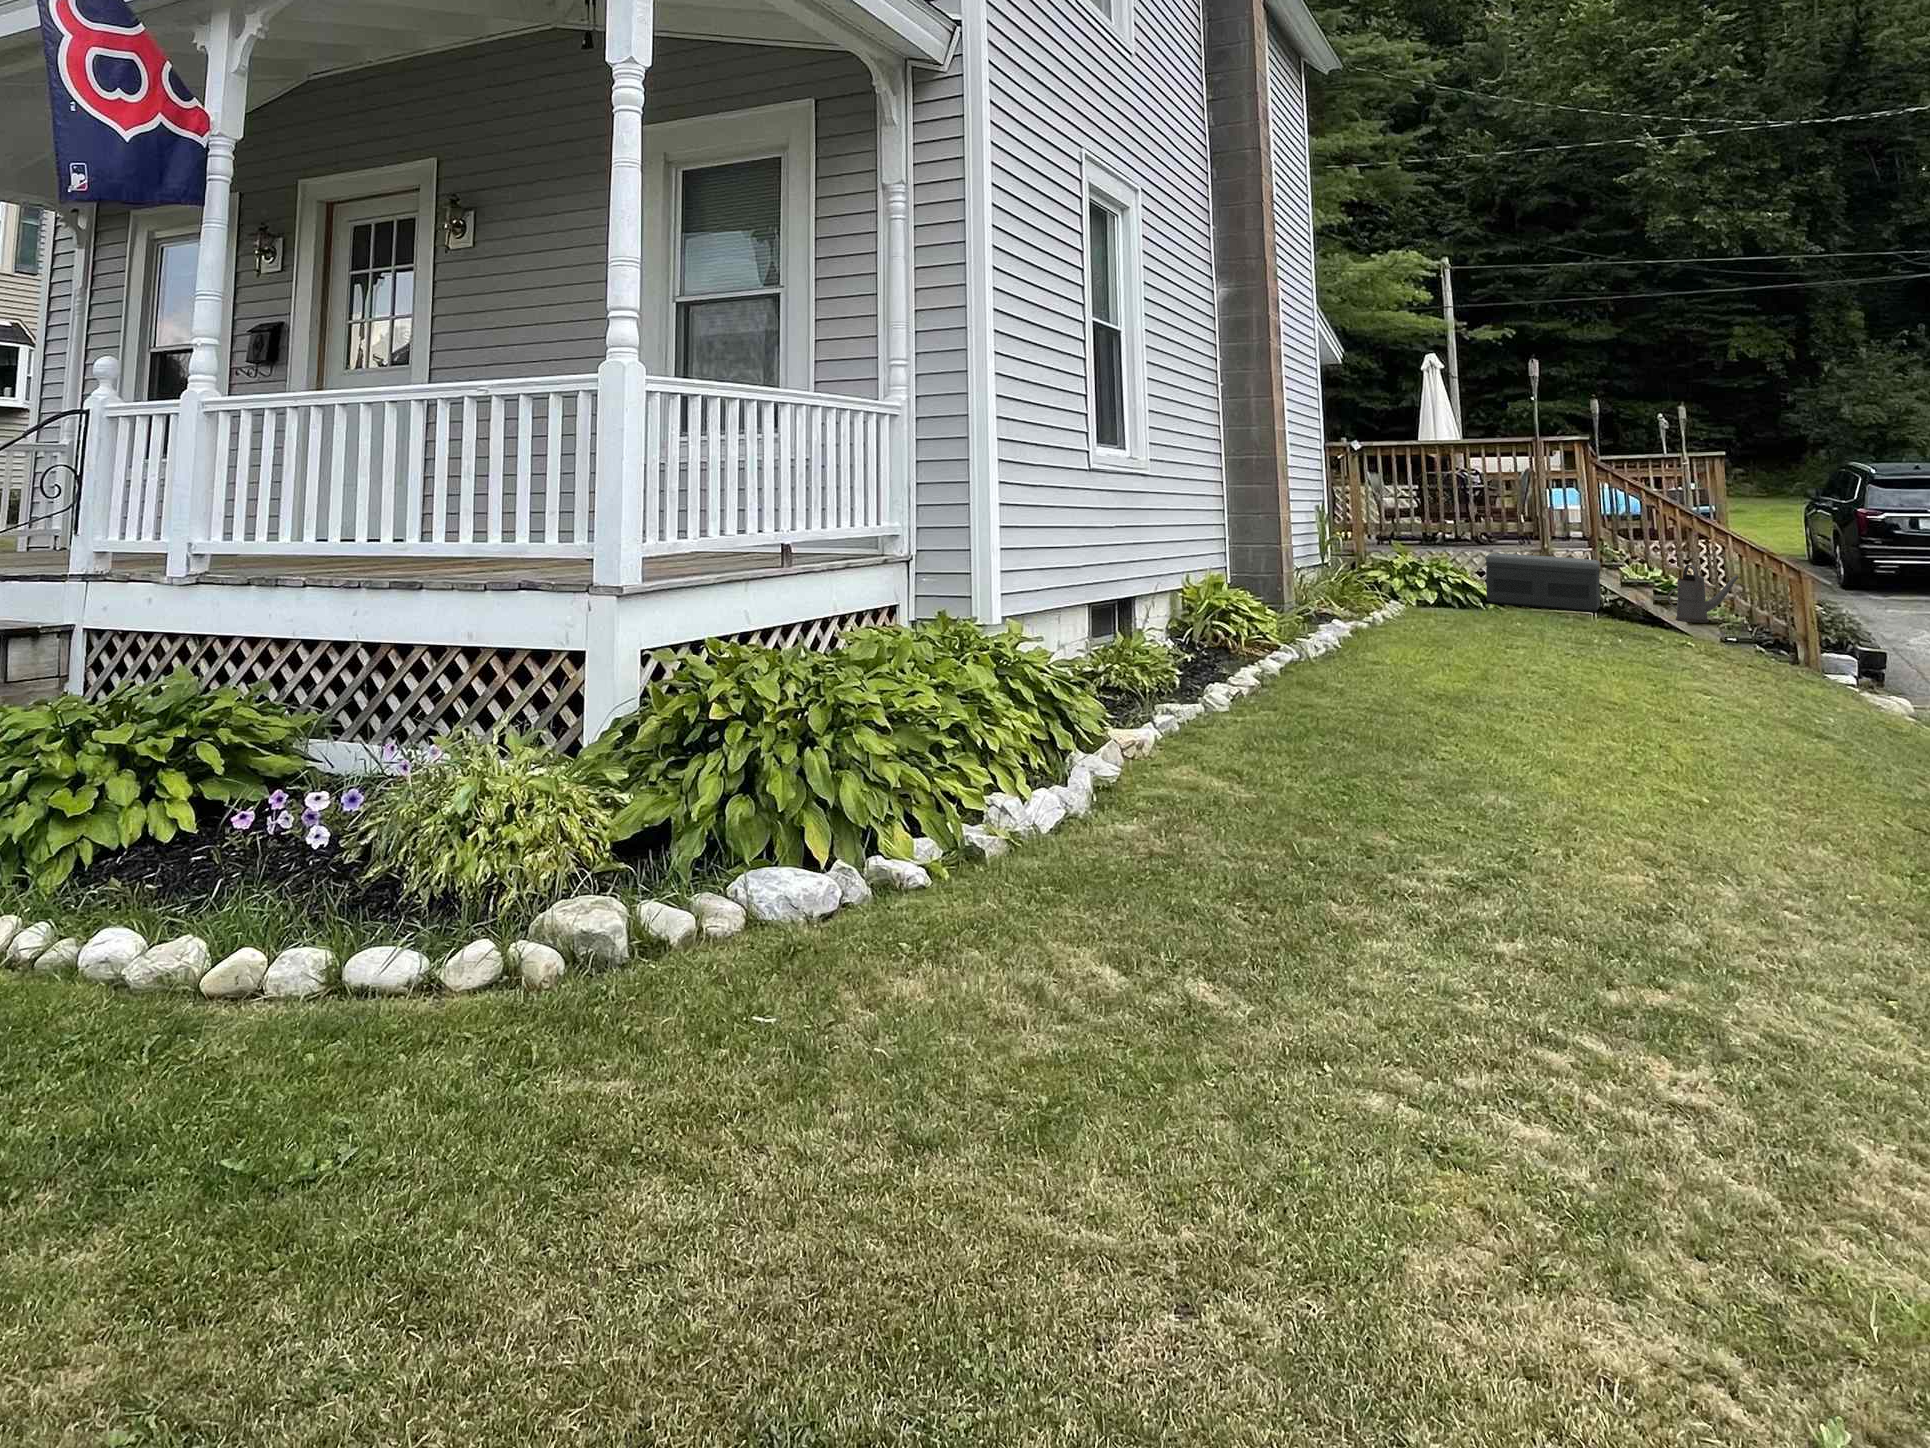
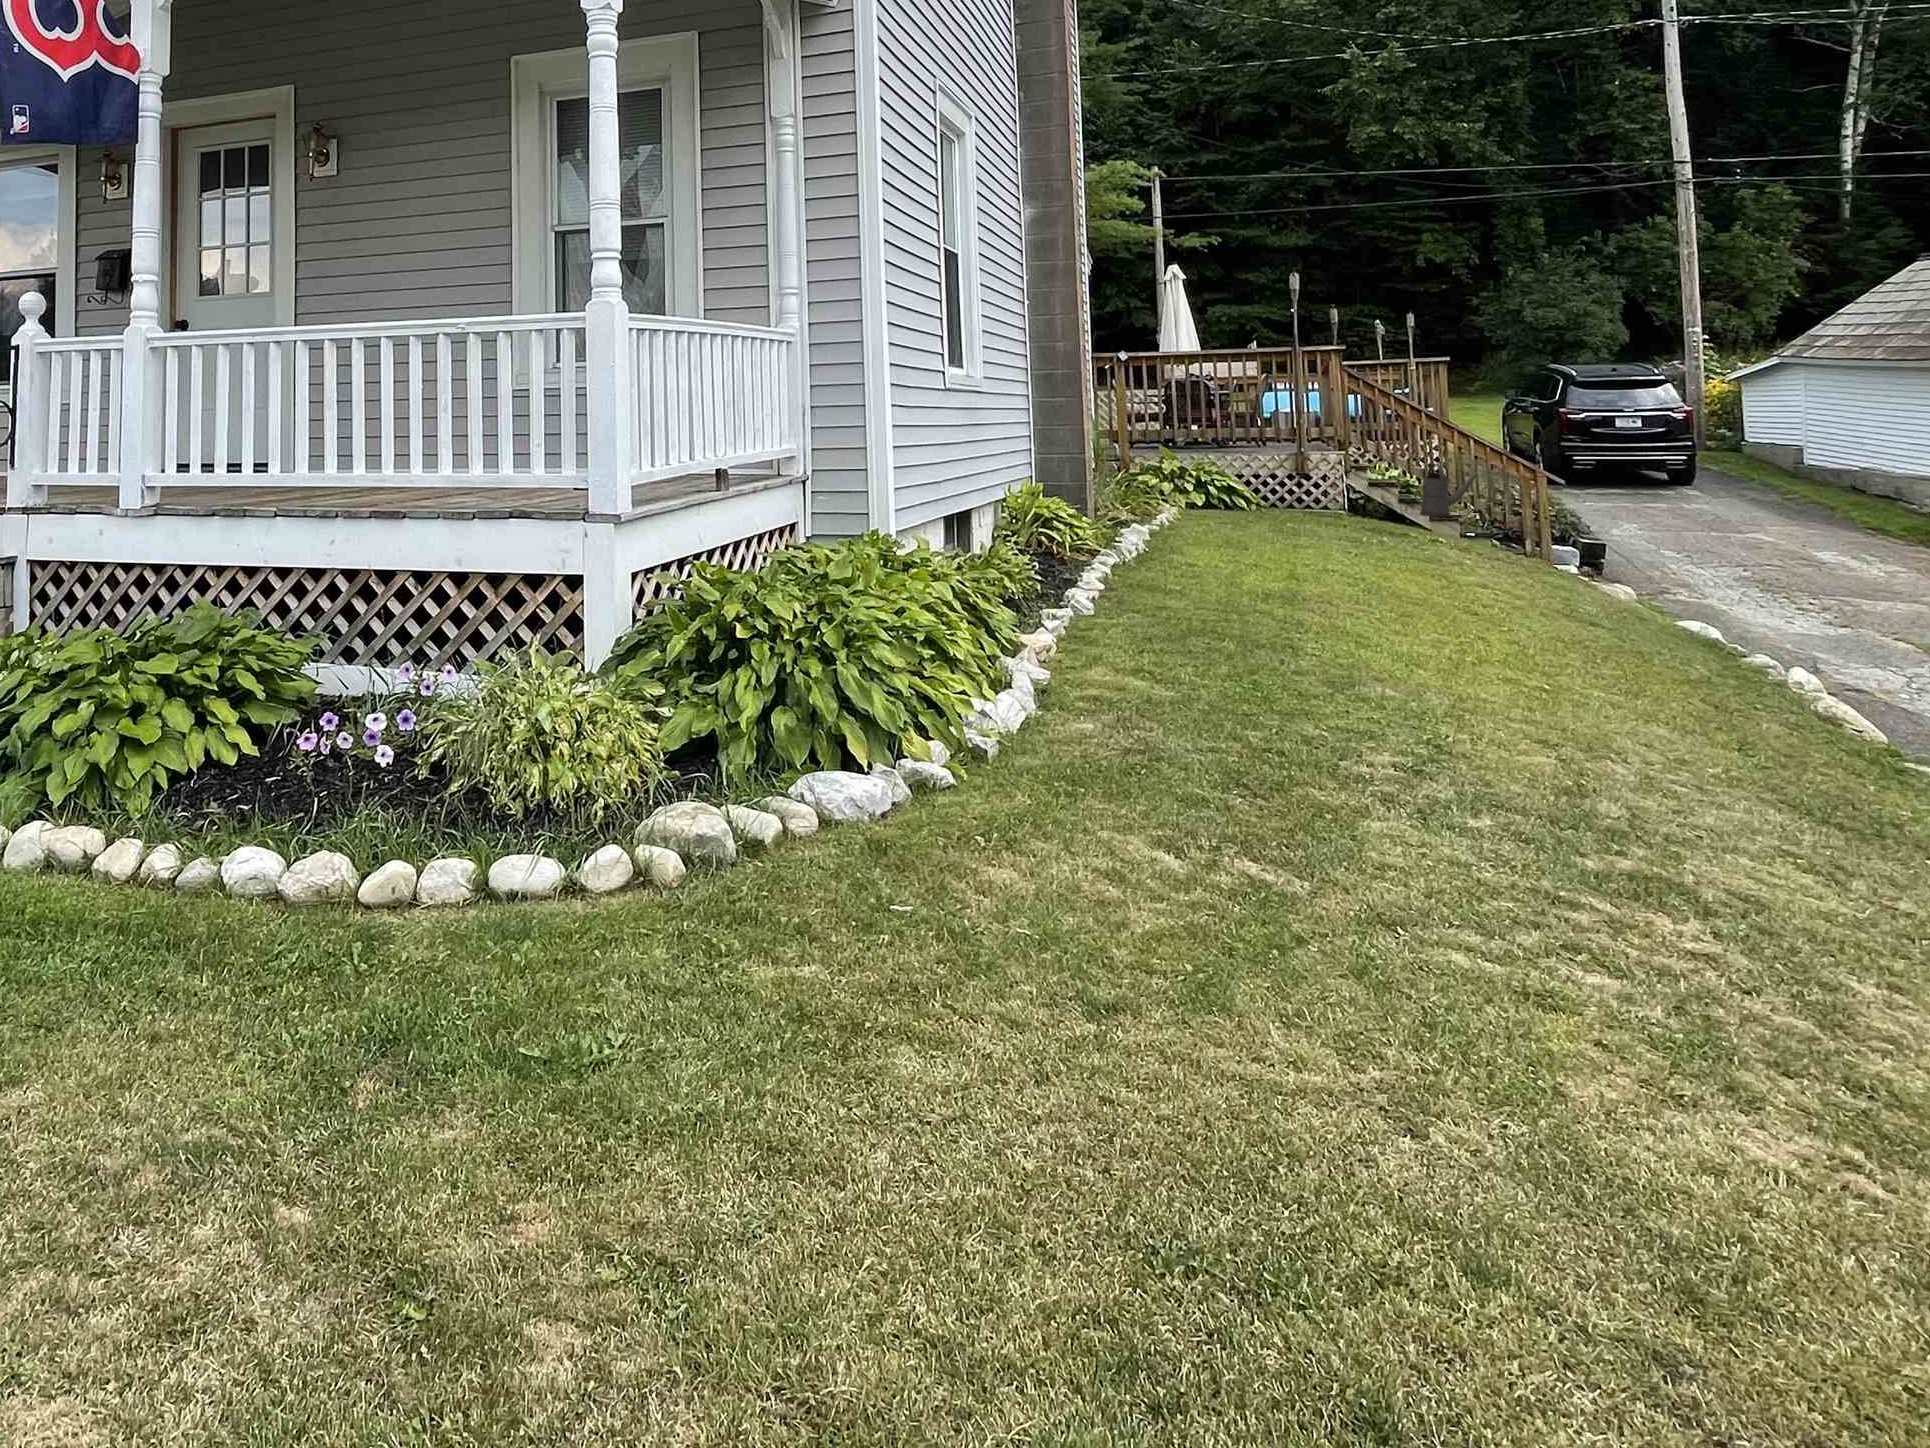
storage bench: present [1485,553,1600,612] -> none [1245,455,1350,508]

